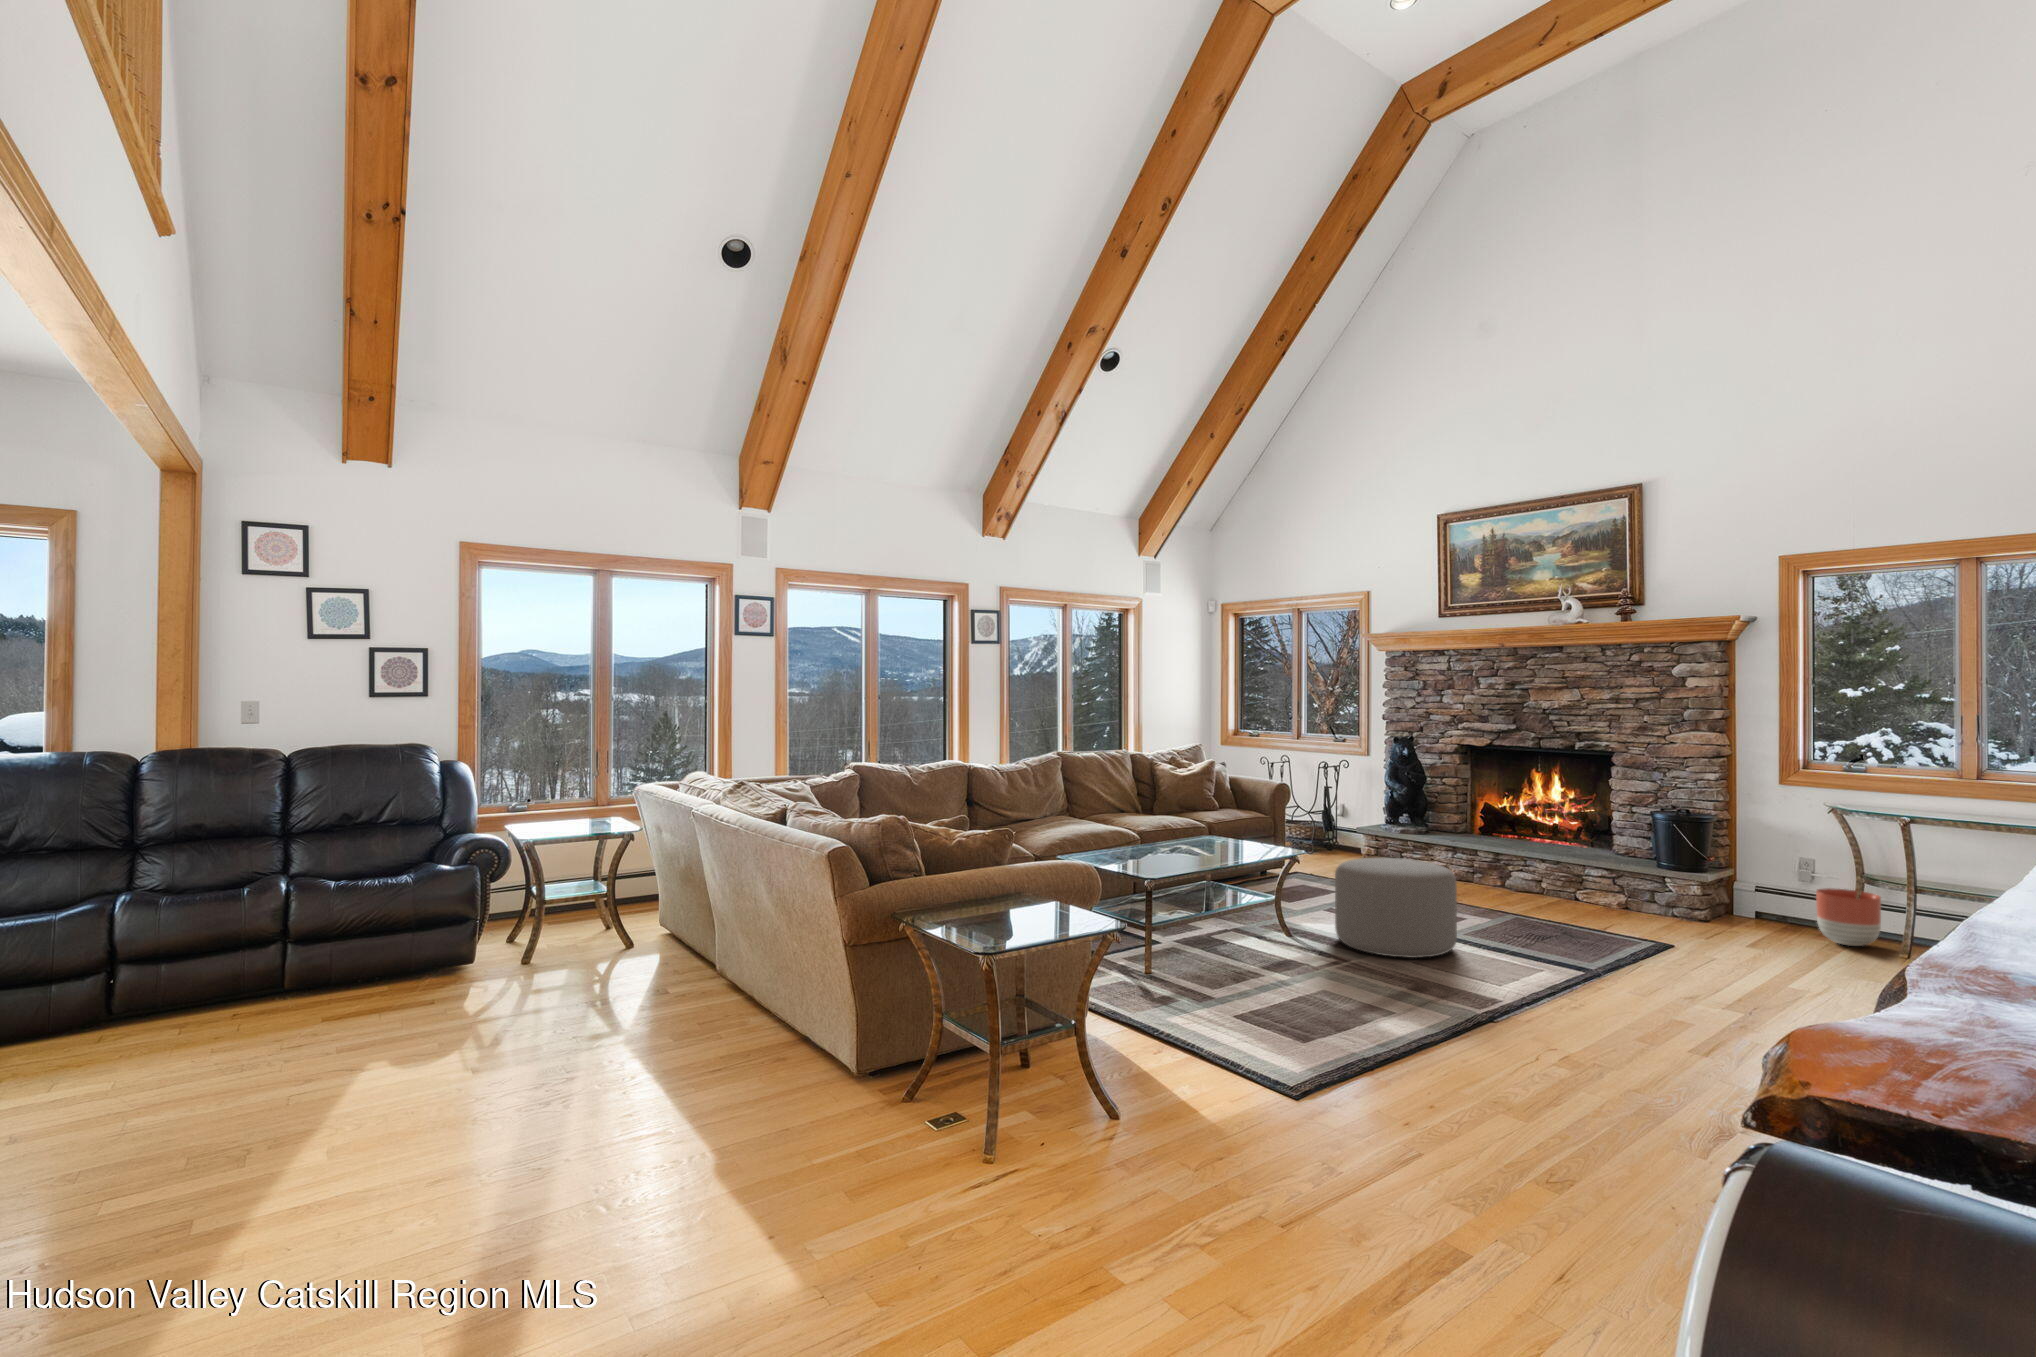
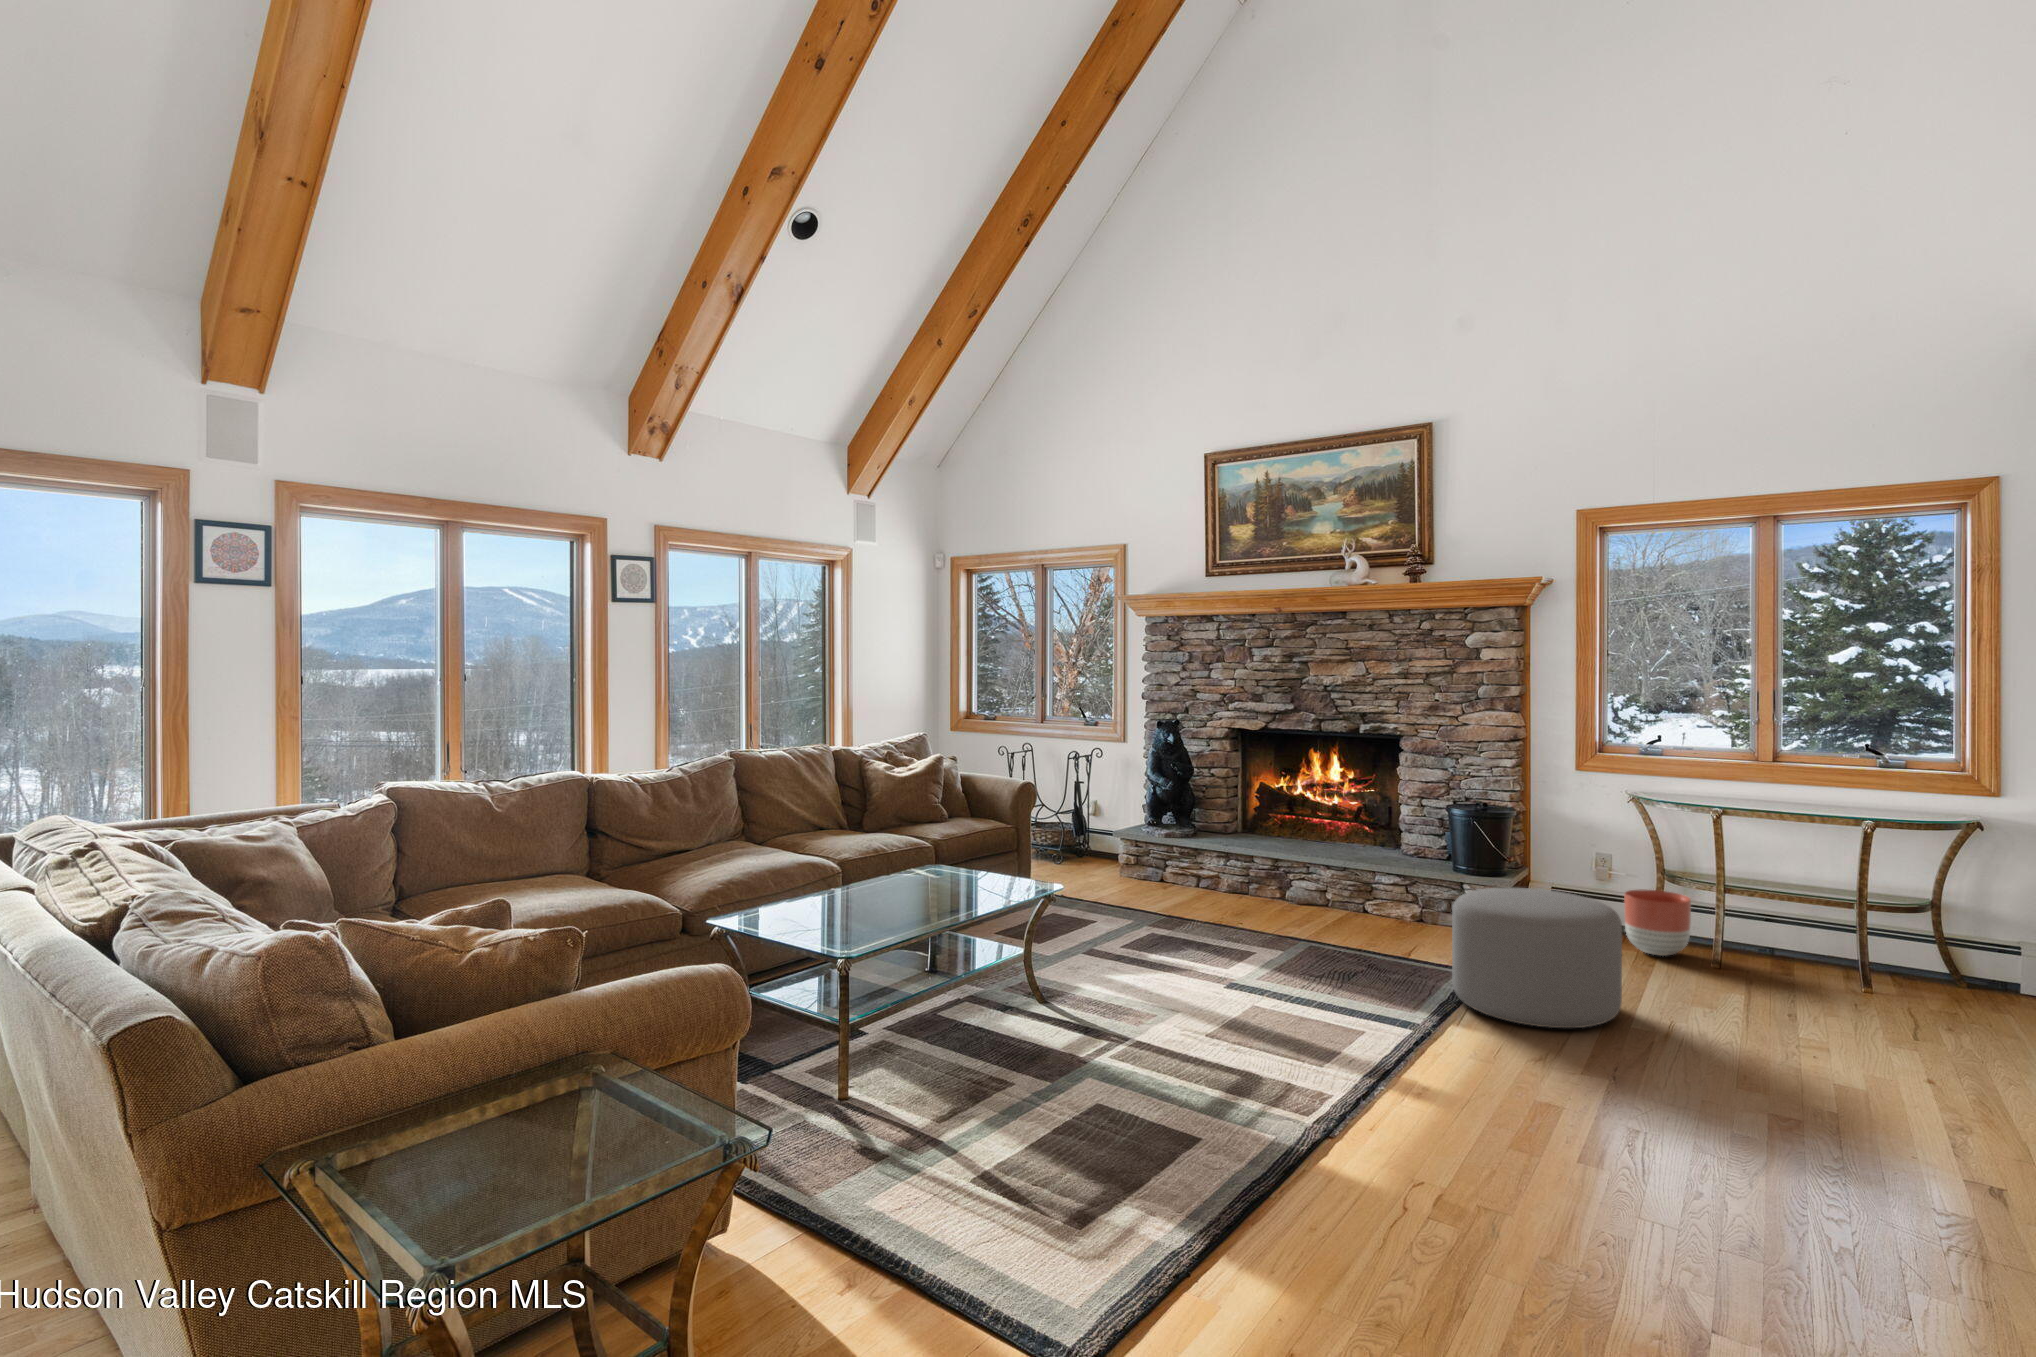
ottoman: present [1335,858,1457,958] -> present [1452,888,1622,1028]

